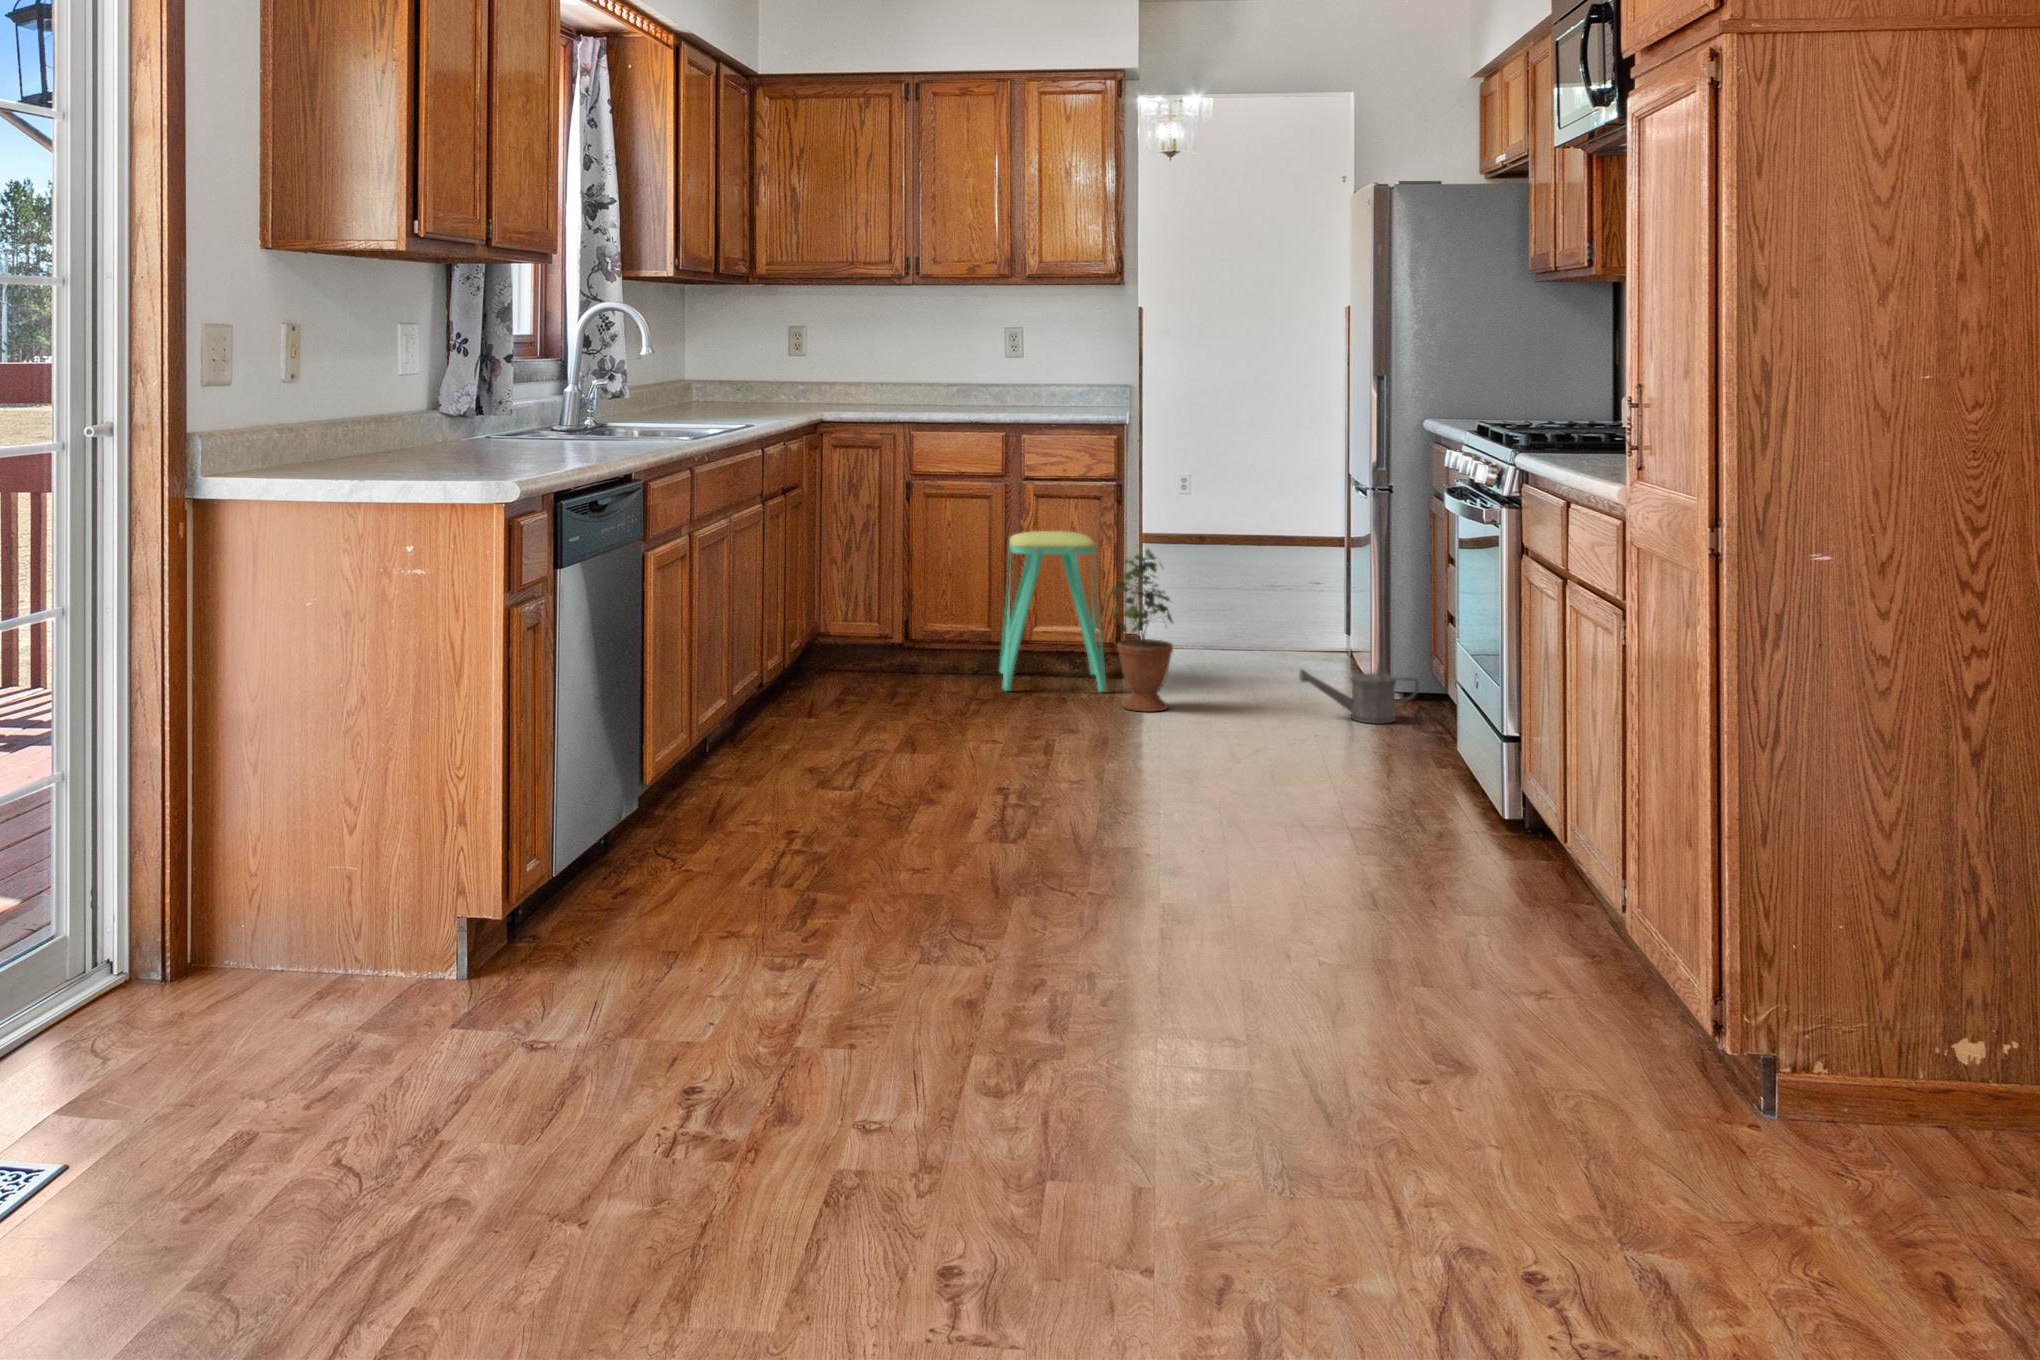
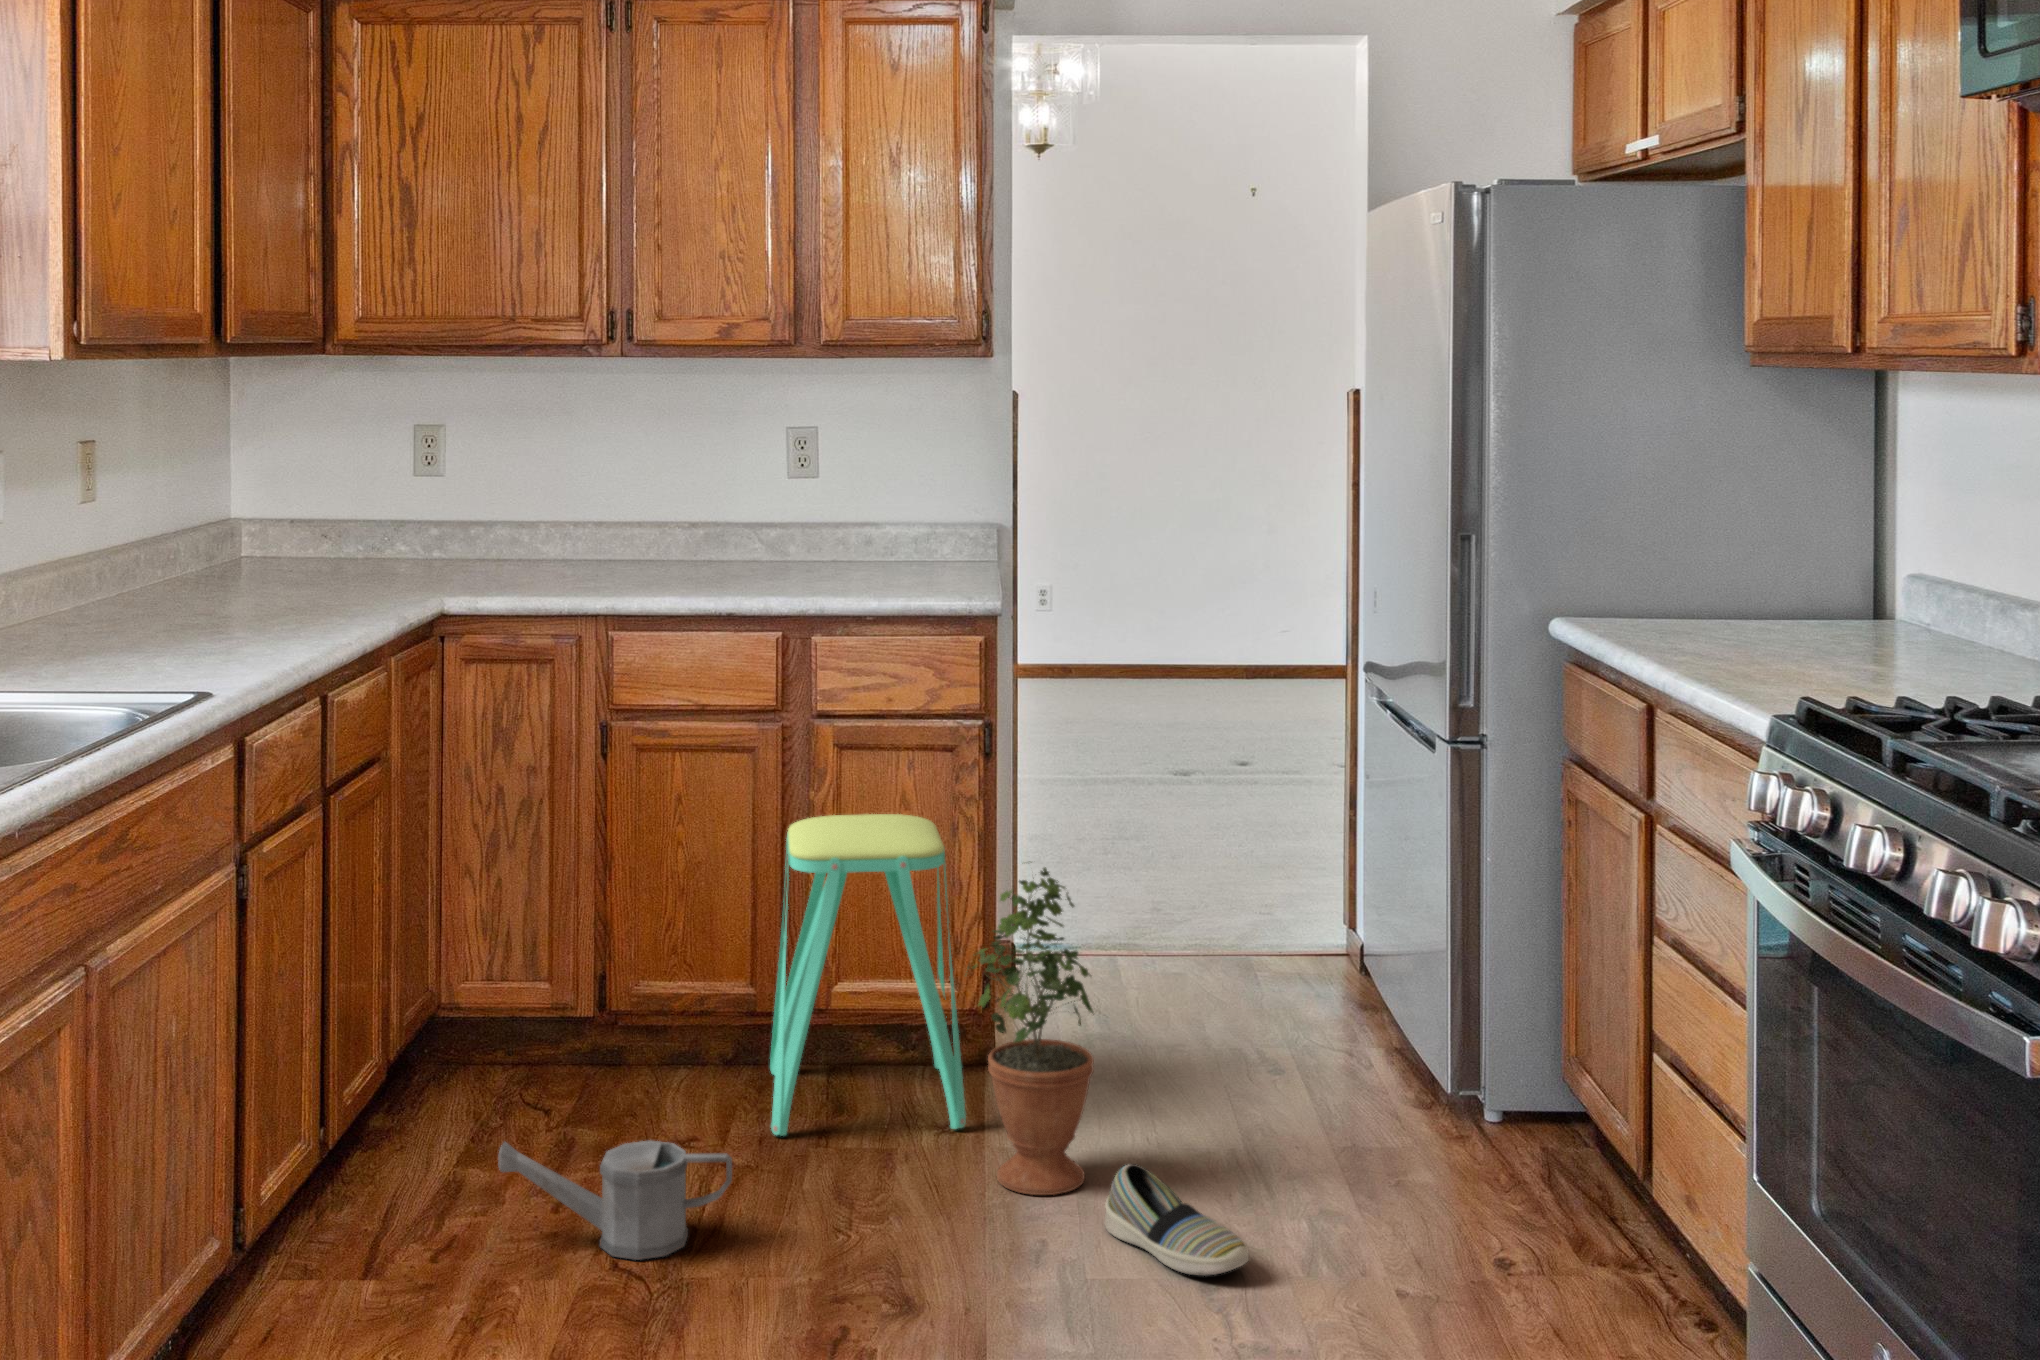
watering can: present [1299,669,1418,724] -> present [498,1141,732,1260]
shoe: none [1176,690,1247,733] -> present [1105,1164,1249,1276]

